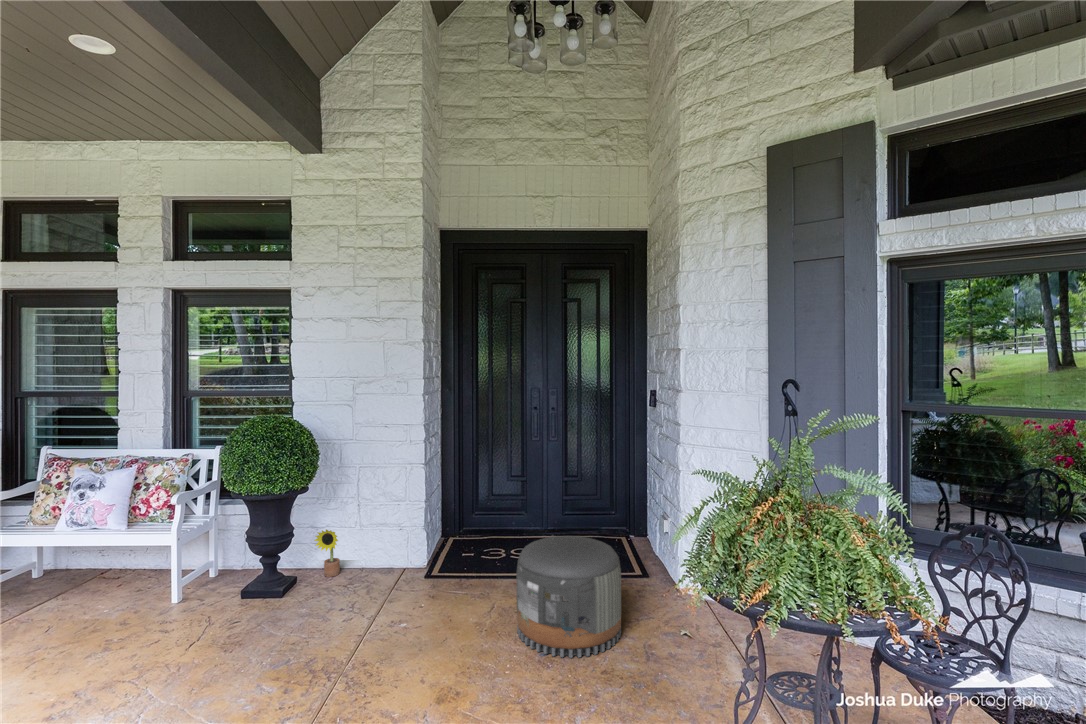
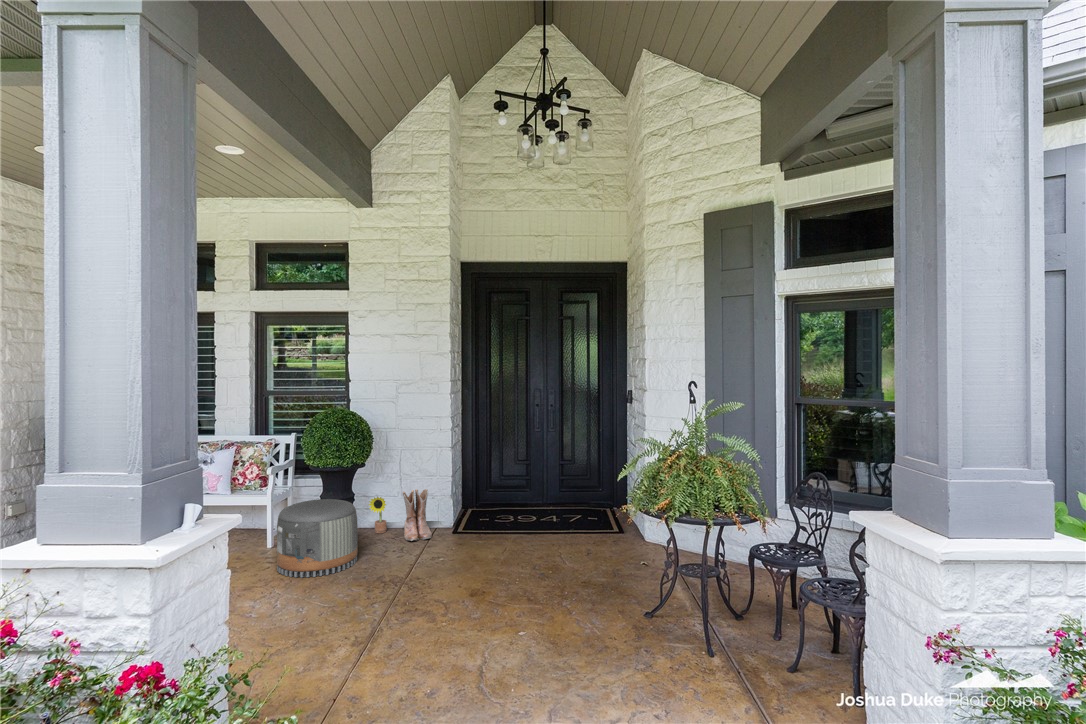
boots: none [358,519,397,591] -> present [403,489,432,541]
pouf: present [516,536,621,658] -> present [277,499,358,577]

